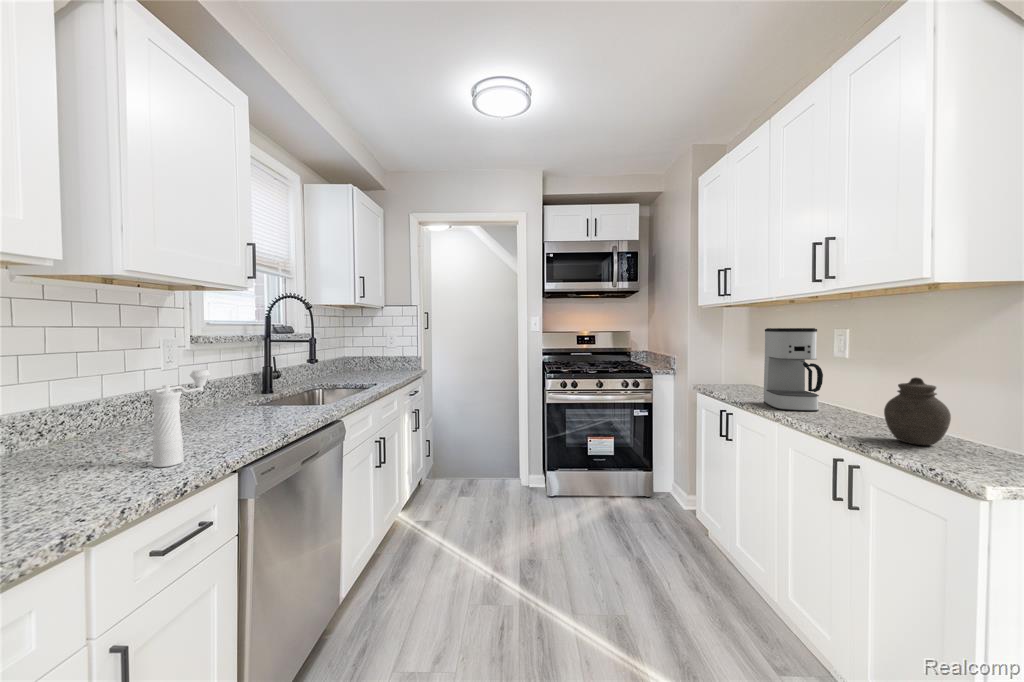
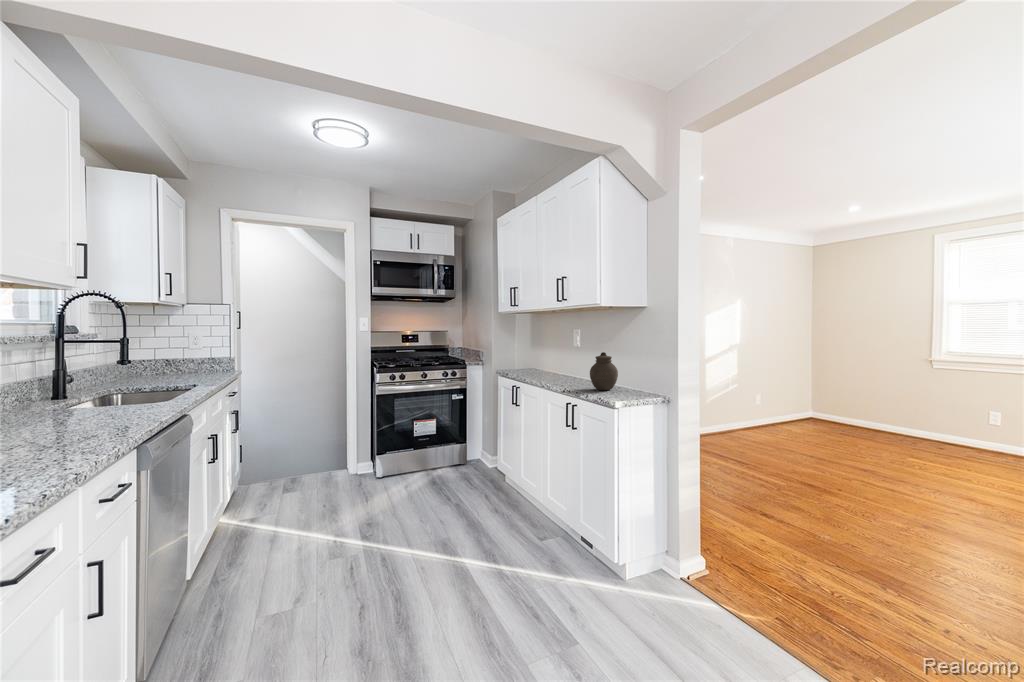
coffee maker: present [763,328,823,411] -> none [536,326,569,380]
pepper mill: present [151,370,210,467] -> none [35,363,83,445]

